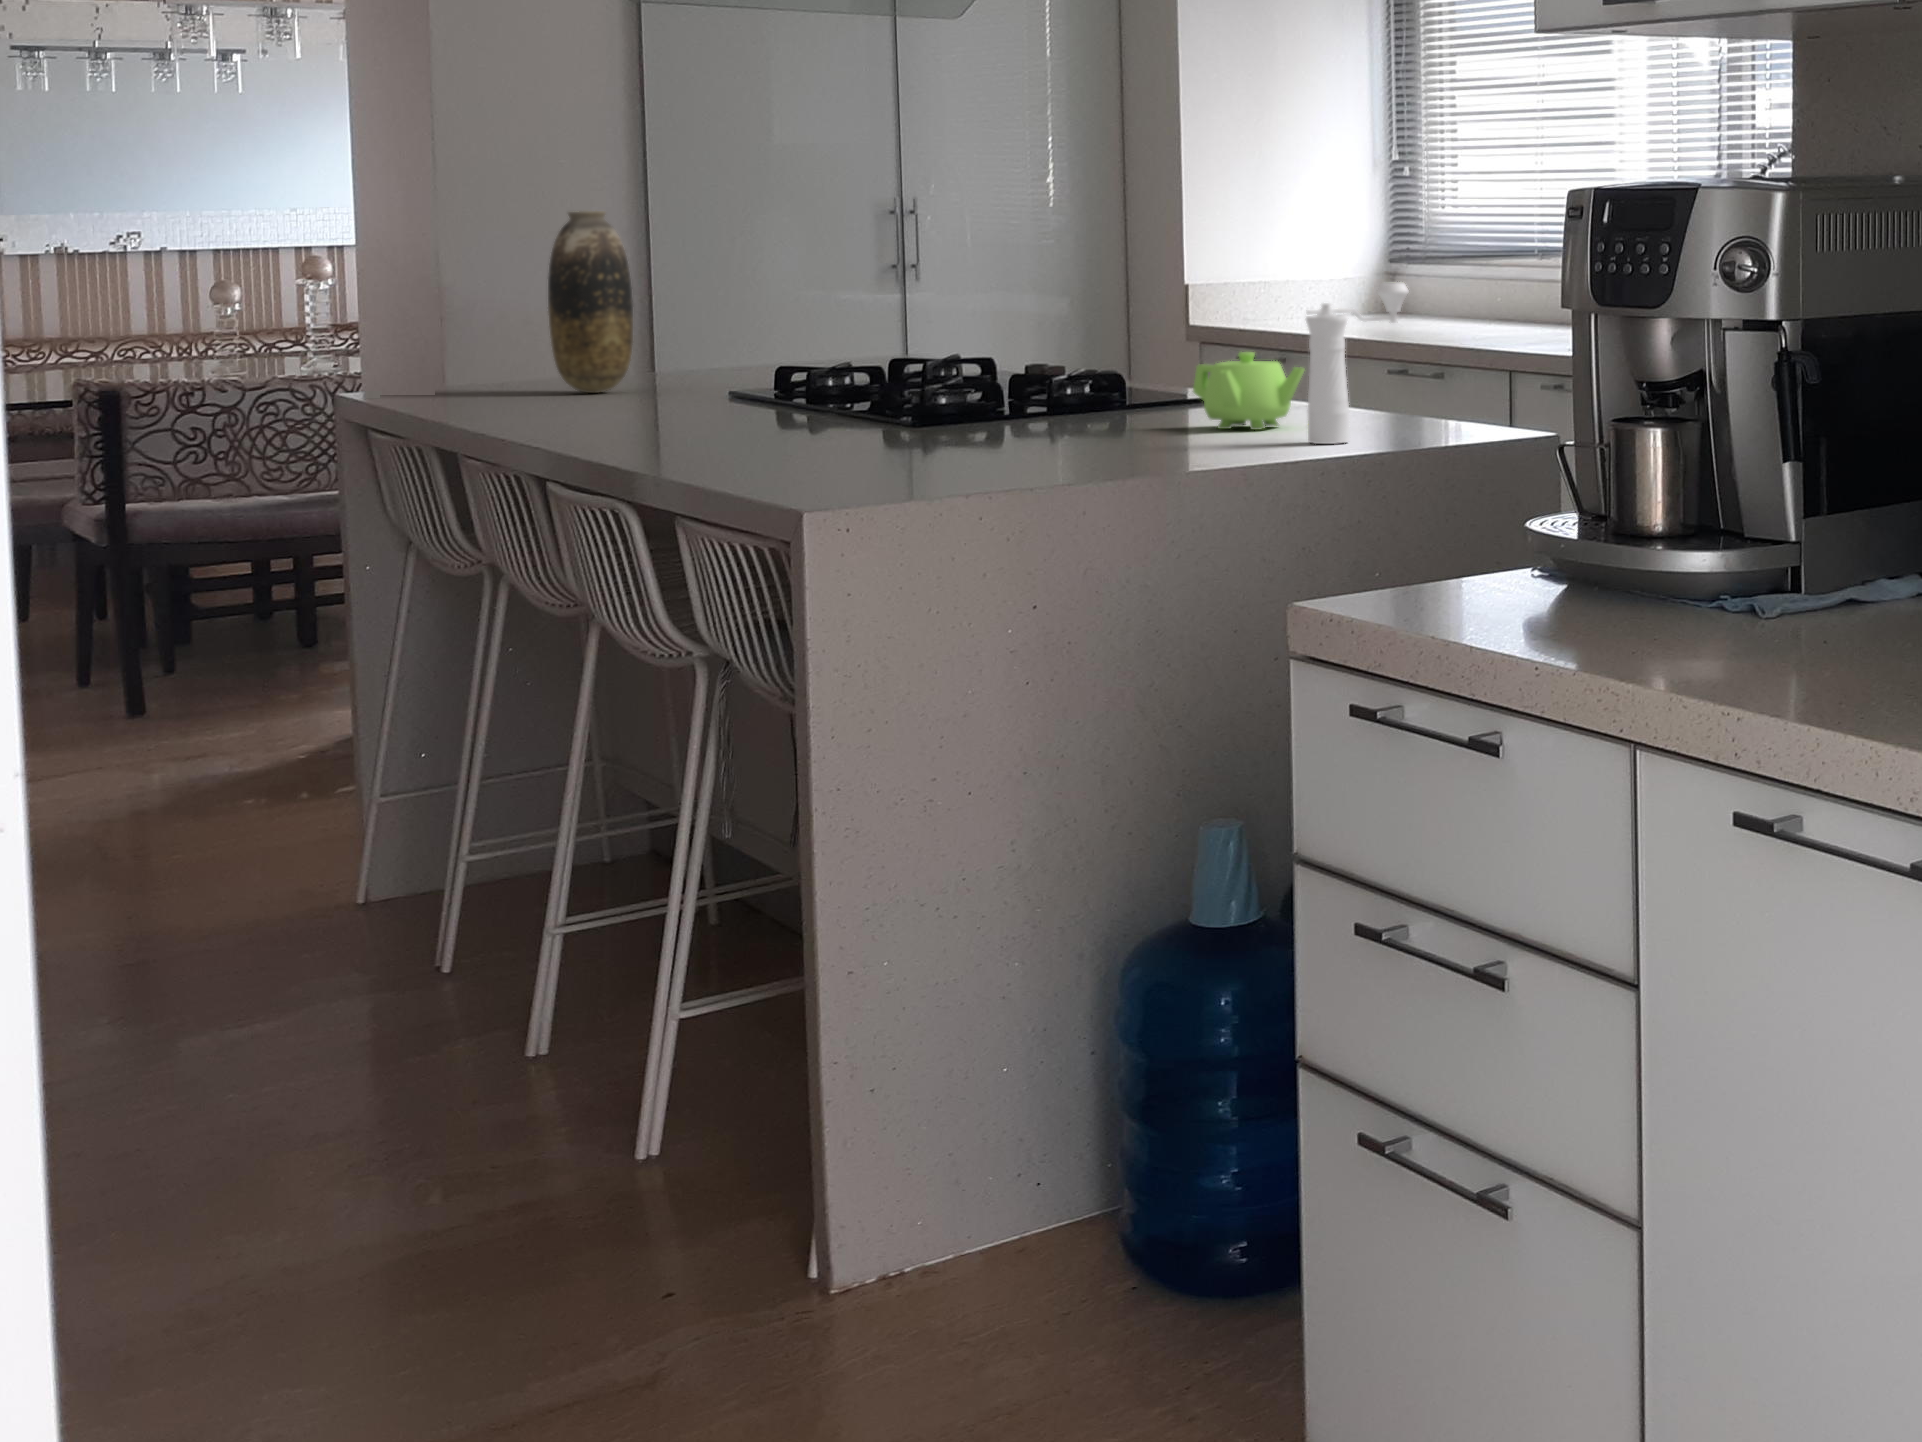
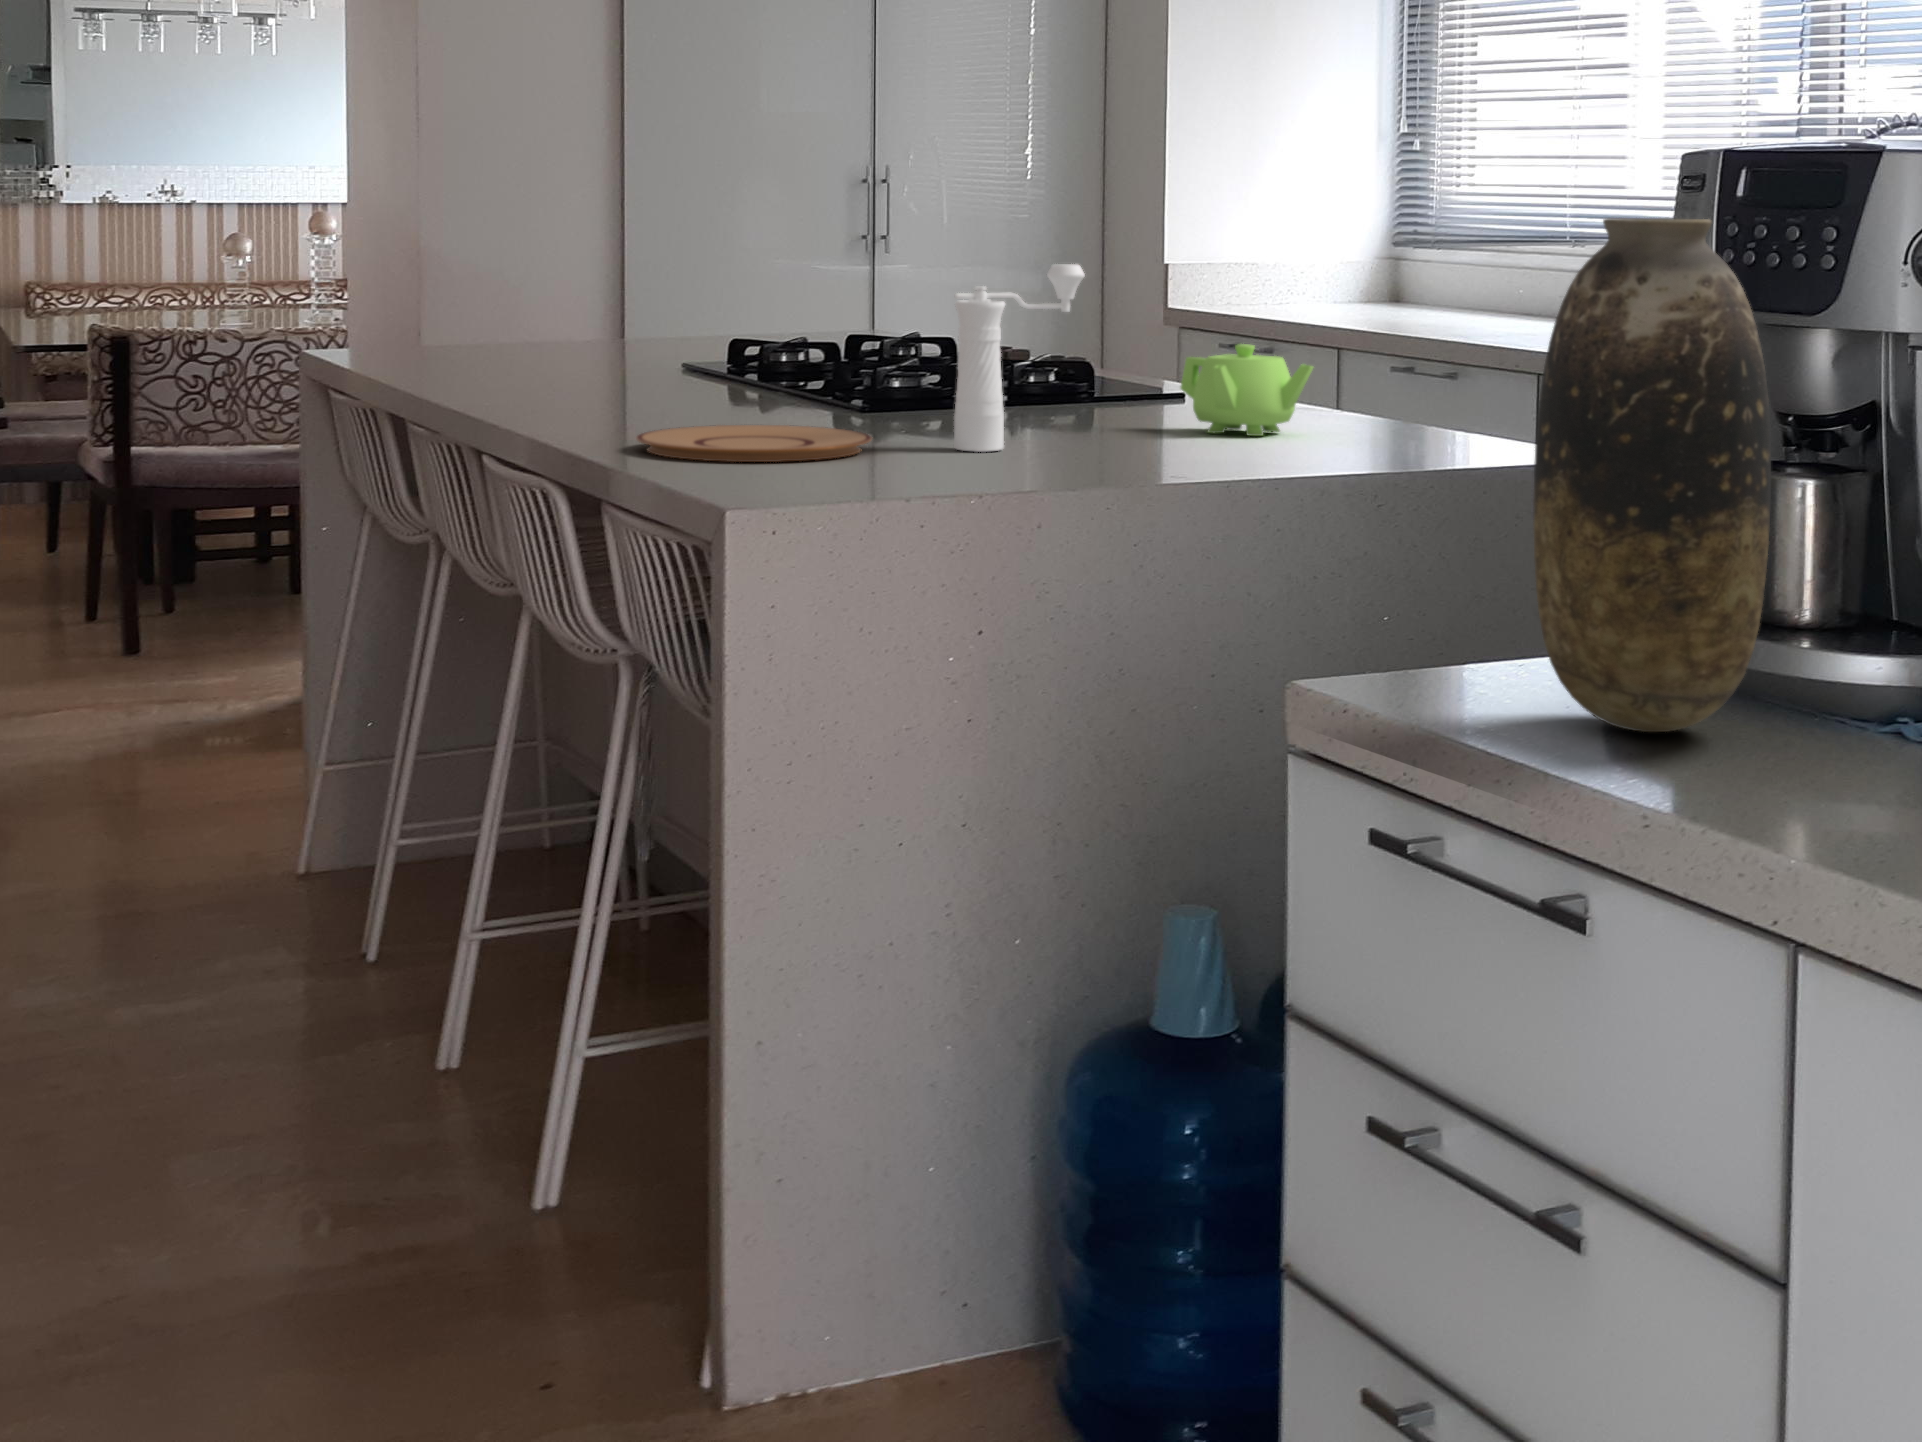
vase: present [548,211,633,393] -> present [1533,218,1771,732]
pepper mill: present [1306,282,1408,444] -> present [954,264,1085,452]
plate: none [709,438,926,470] -> present [636,425,872,462]

